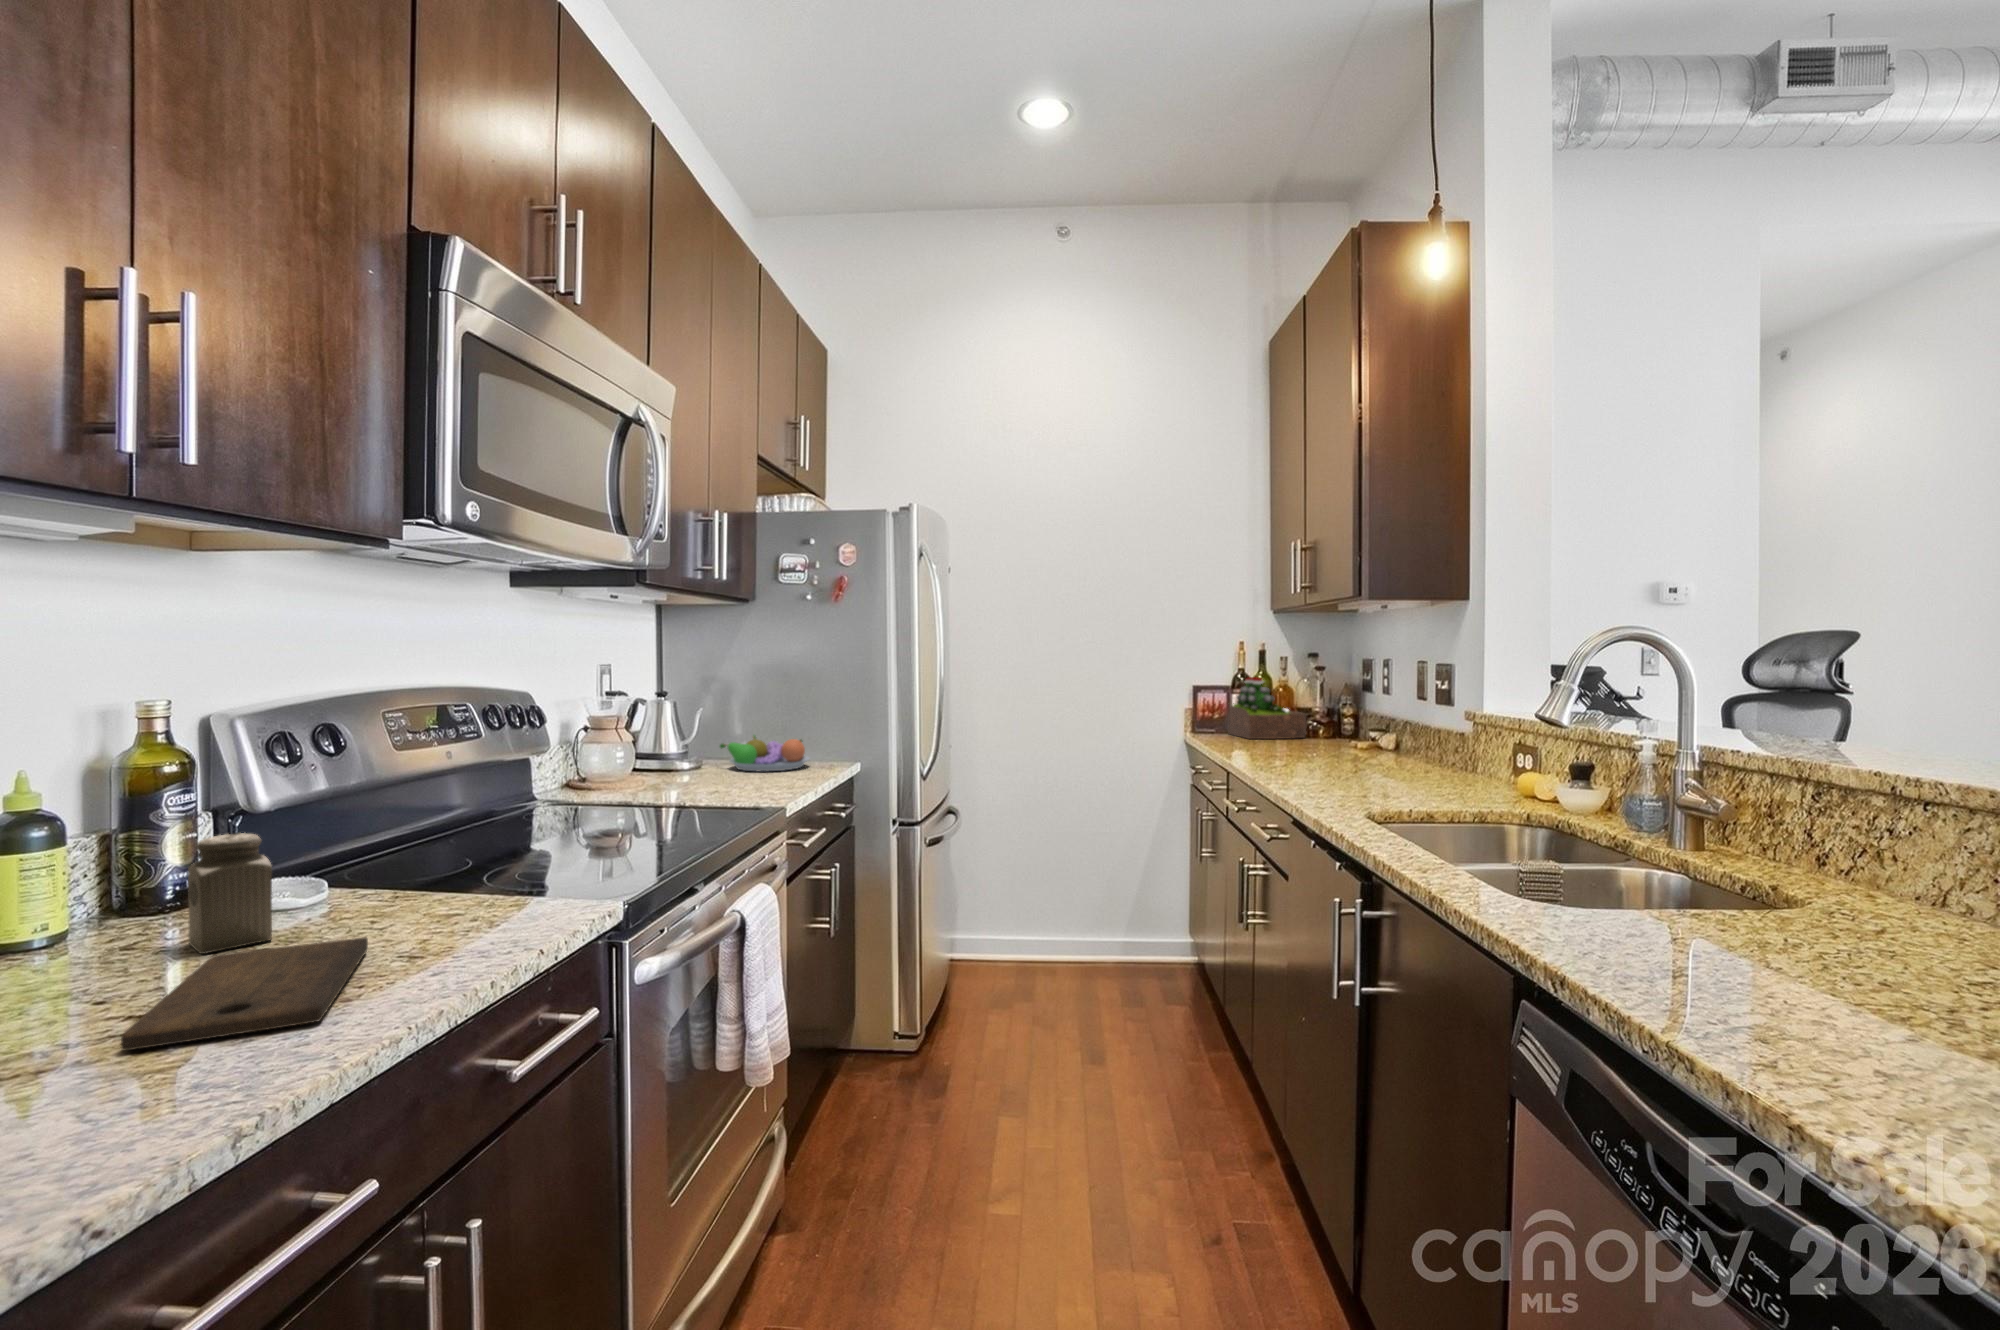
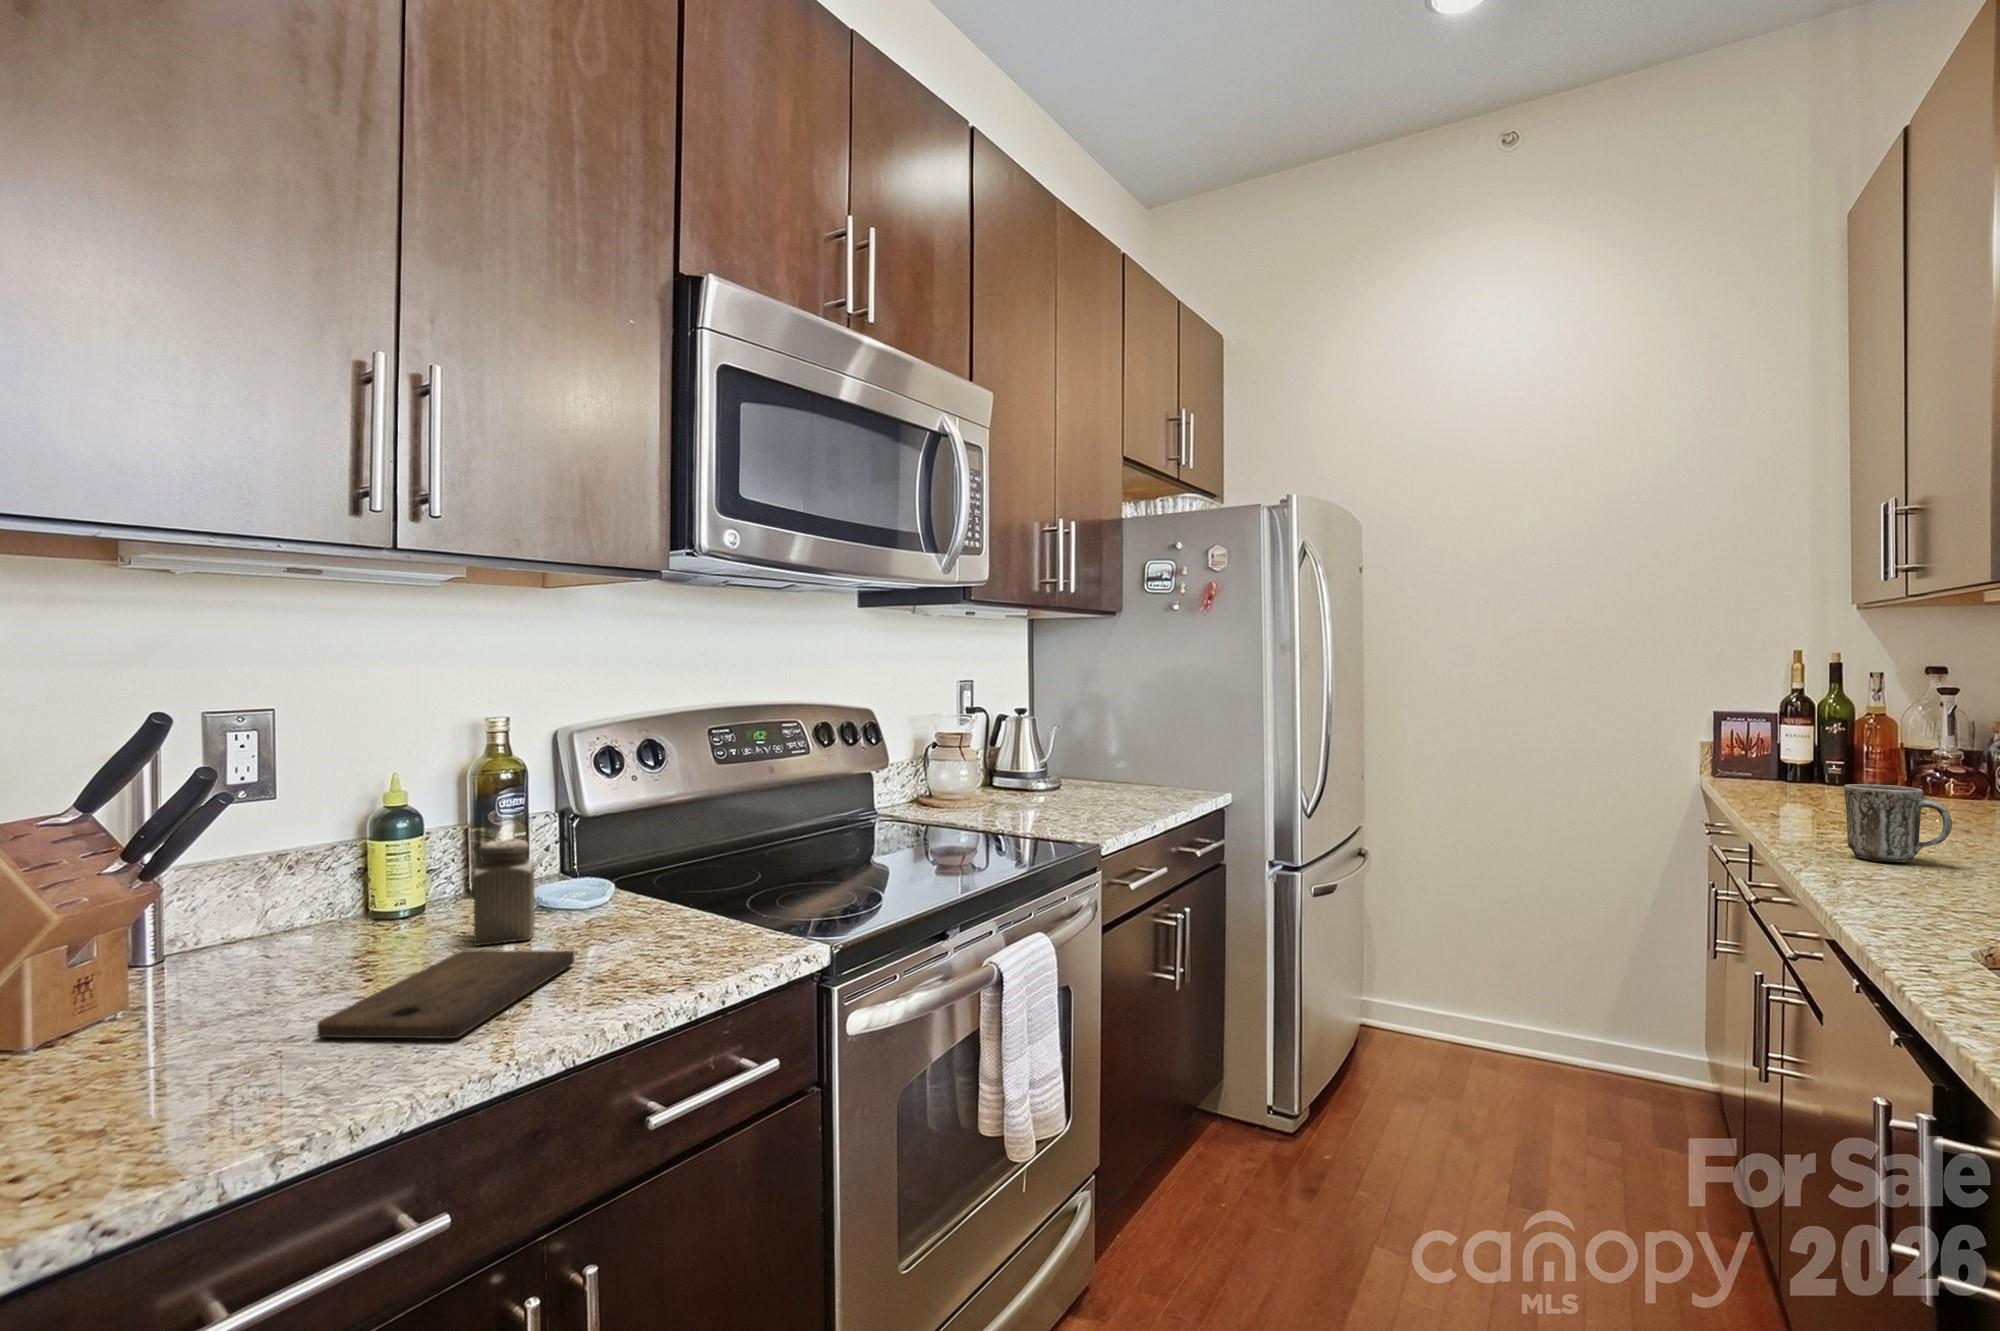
succulent plant: present [1228,677,1306,739] -> none [1773,700,1926,795]
mug: none [1283,729,1334,776] -> present [1844,784,1952,862]
fruit bowl: present [720,736,809,771] -> none [1059,758,1154,800]

